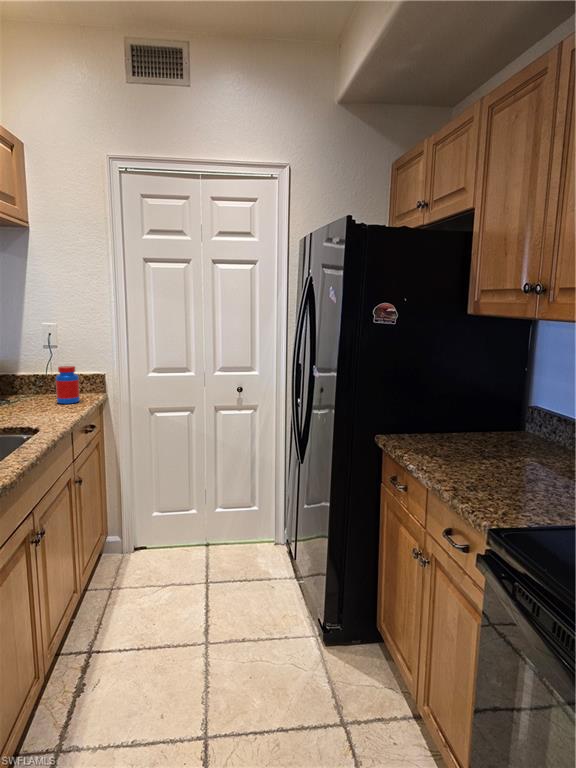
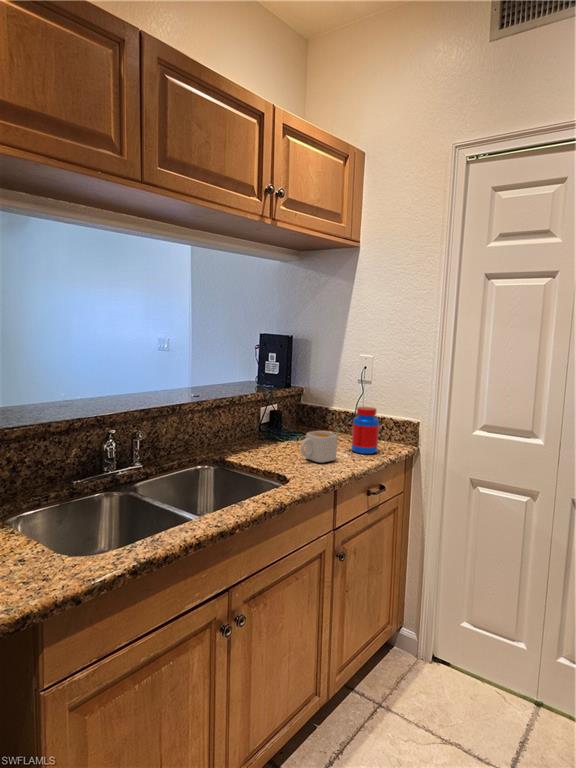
mug: none [26,389,55,414] -> present [301,431,337,463]

